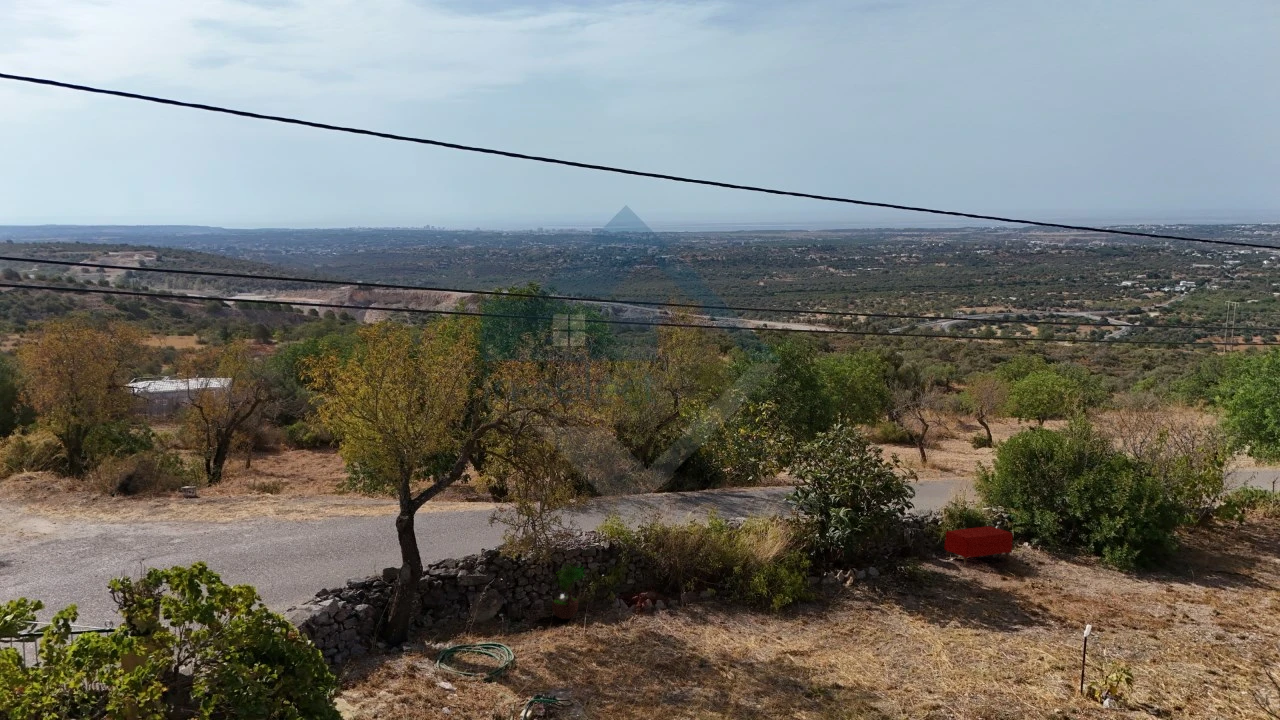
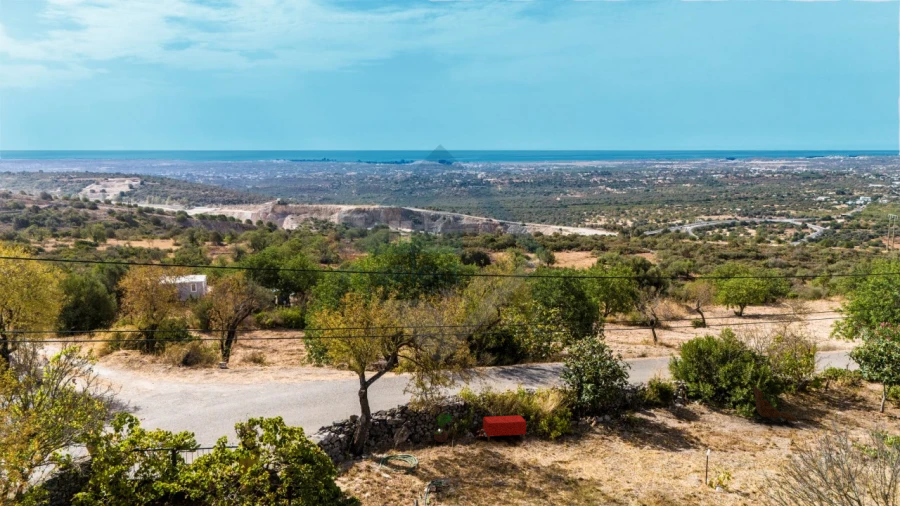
lounge chair: none [1132,514,1213,585] -> present [753,387,797,427]
bench: present [945,526,1013,566] -> present [483,415,526,441]

